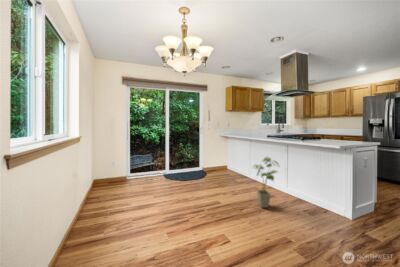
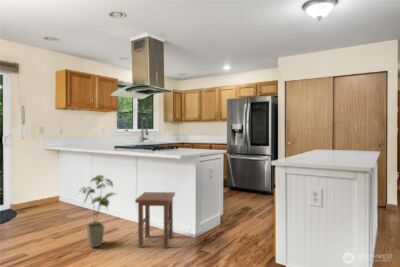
stool: none [298,173,331,223] -> present [135,192,175,248]

